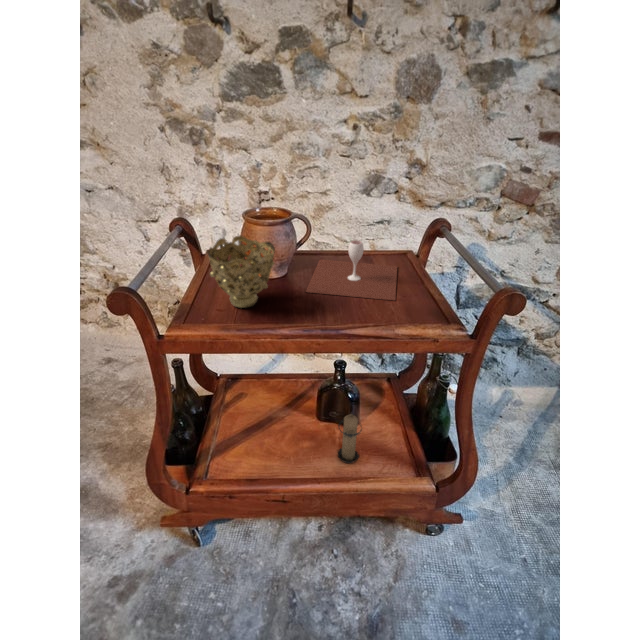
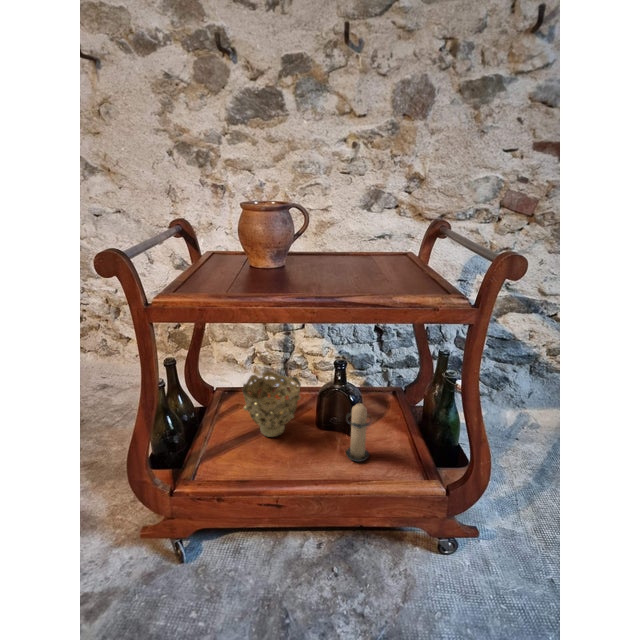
decorative bowl: present [207,236,275,308] -> present [242,371,301,437]
wine glass: present [306,240,397,300] -> none [309,227,402,278]

